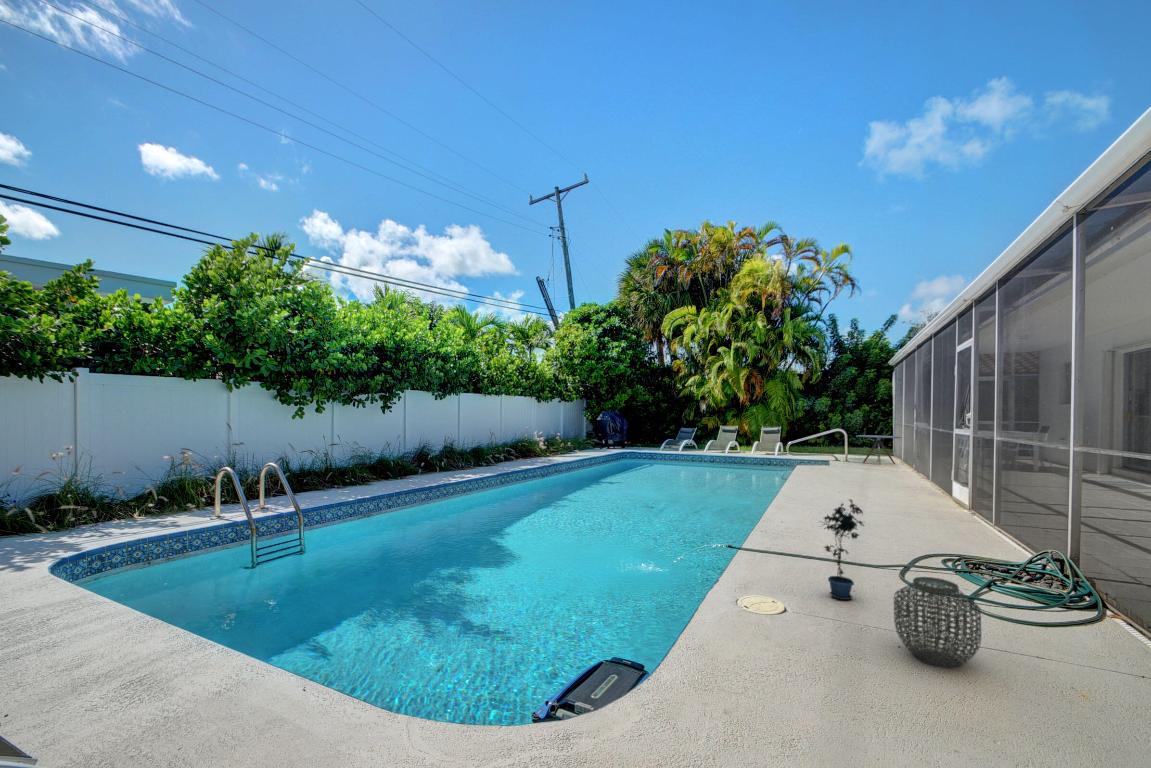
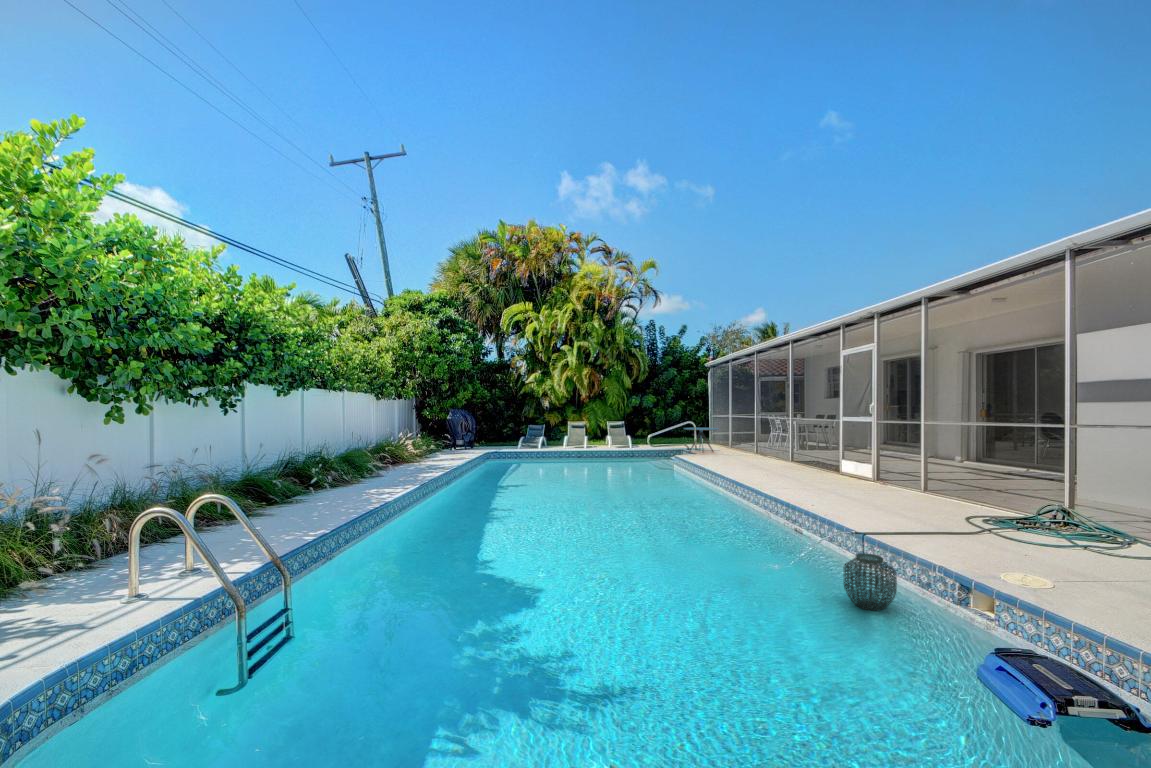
potted plant: present [824,500,864,600] -> none [768,501,801,576]

